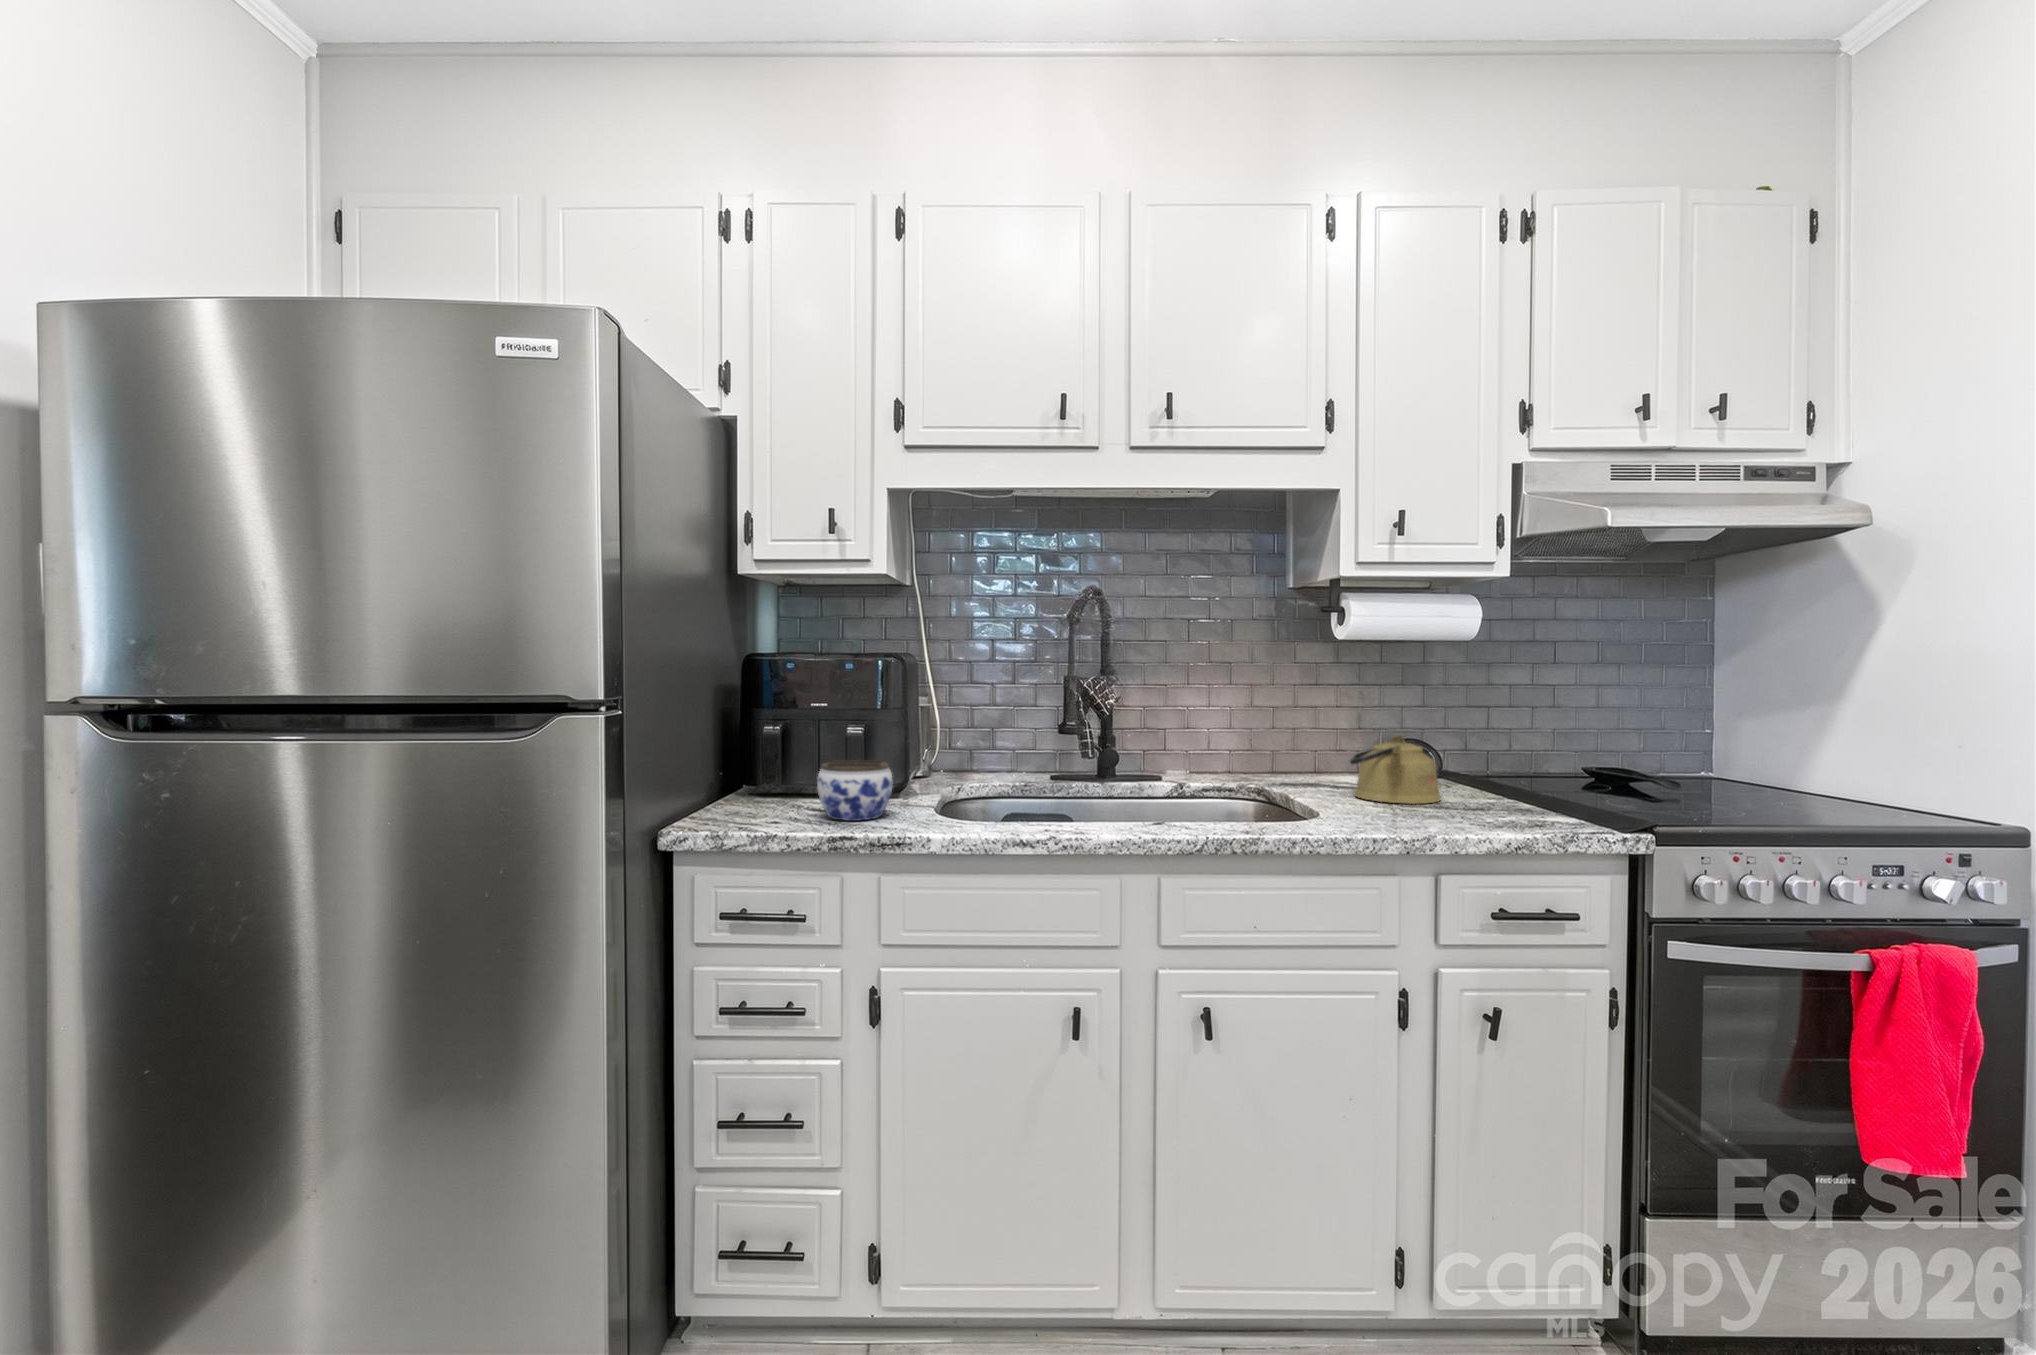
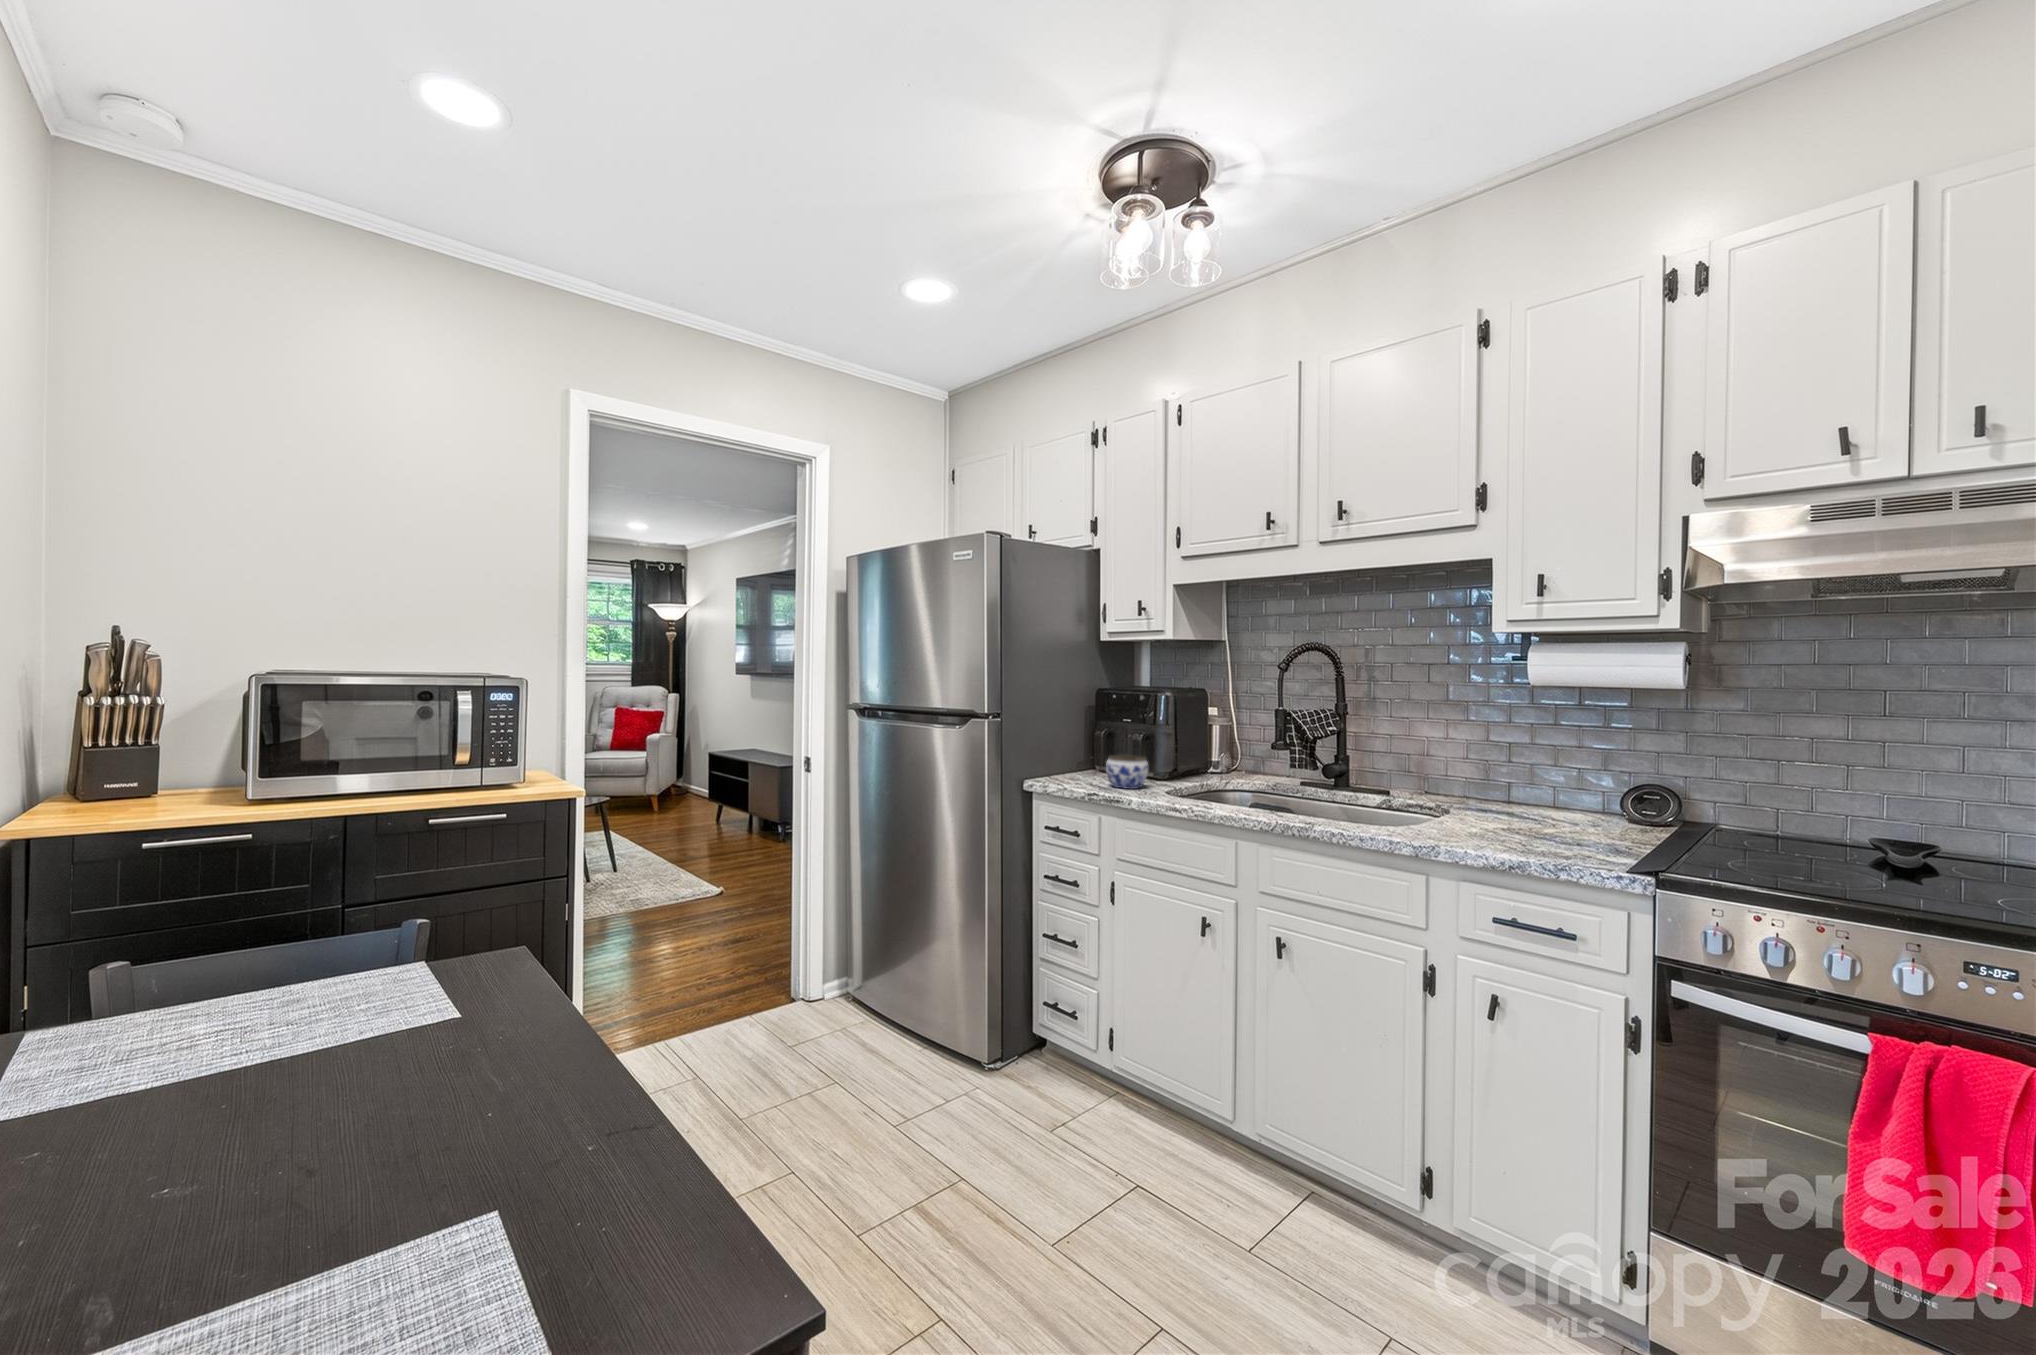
kettle: present [1350,735,1441,804] -> none [1476,776,1566,835]

